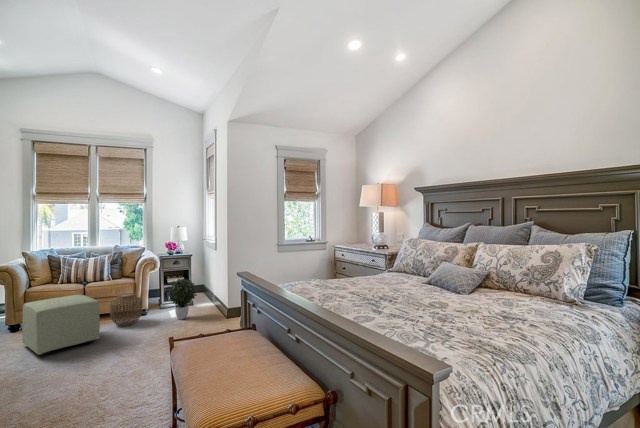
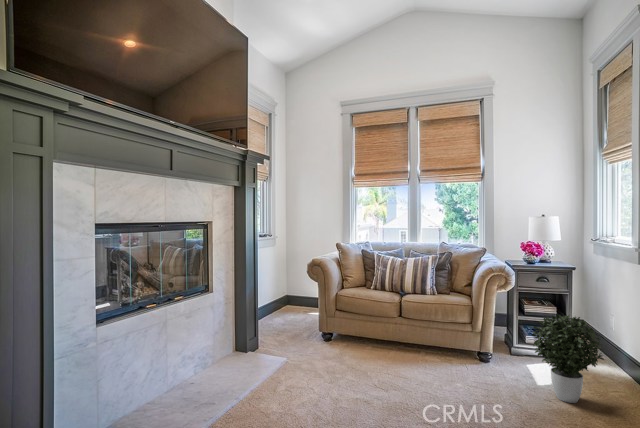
woven basket: present [110,293,142,326] -> none [433,322,485,382]
ottoman: present [22,295,100,355] -> none [323,312,415,405]

